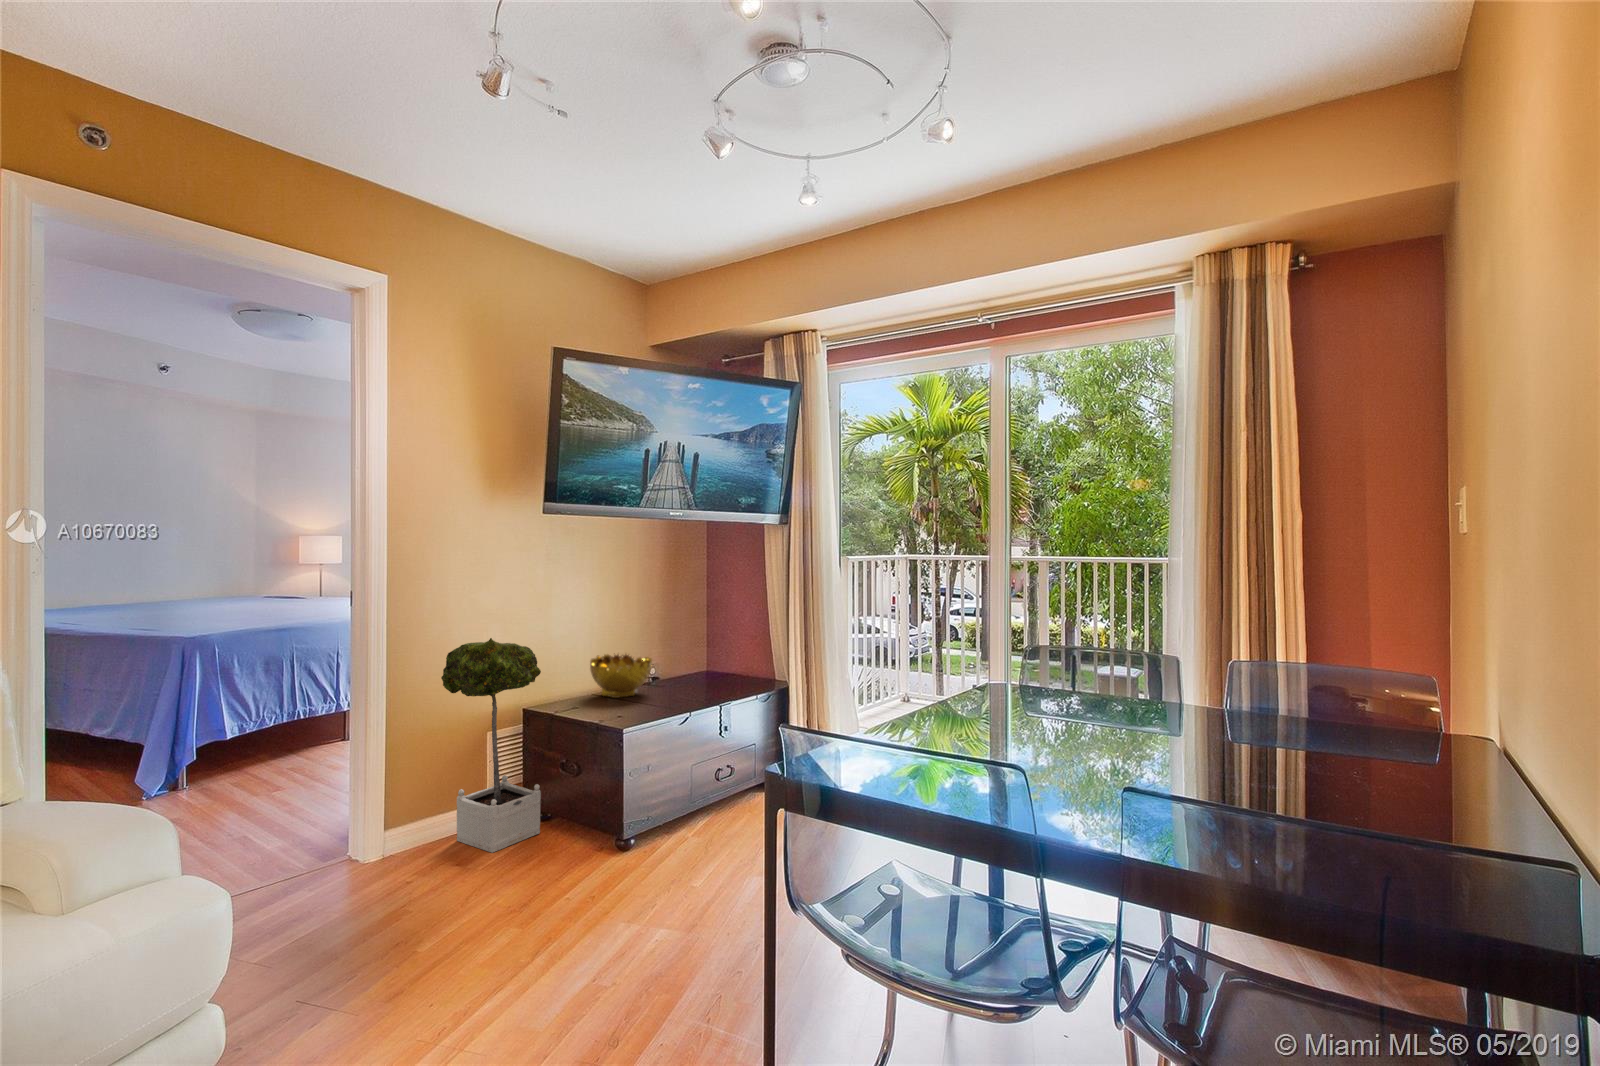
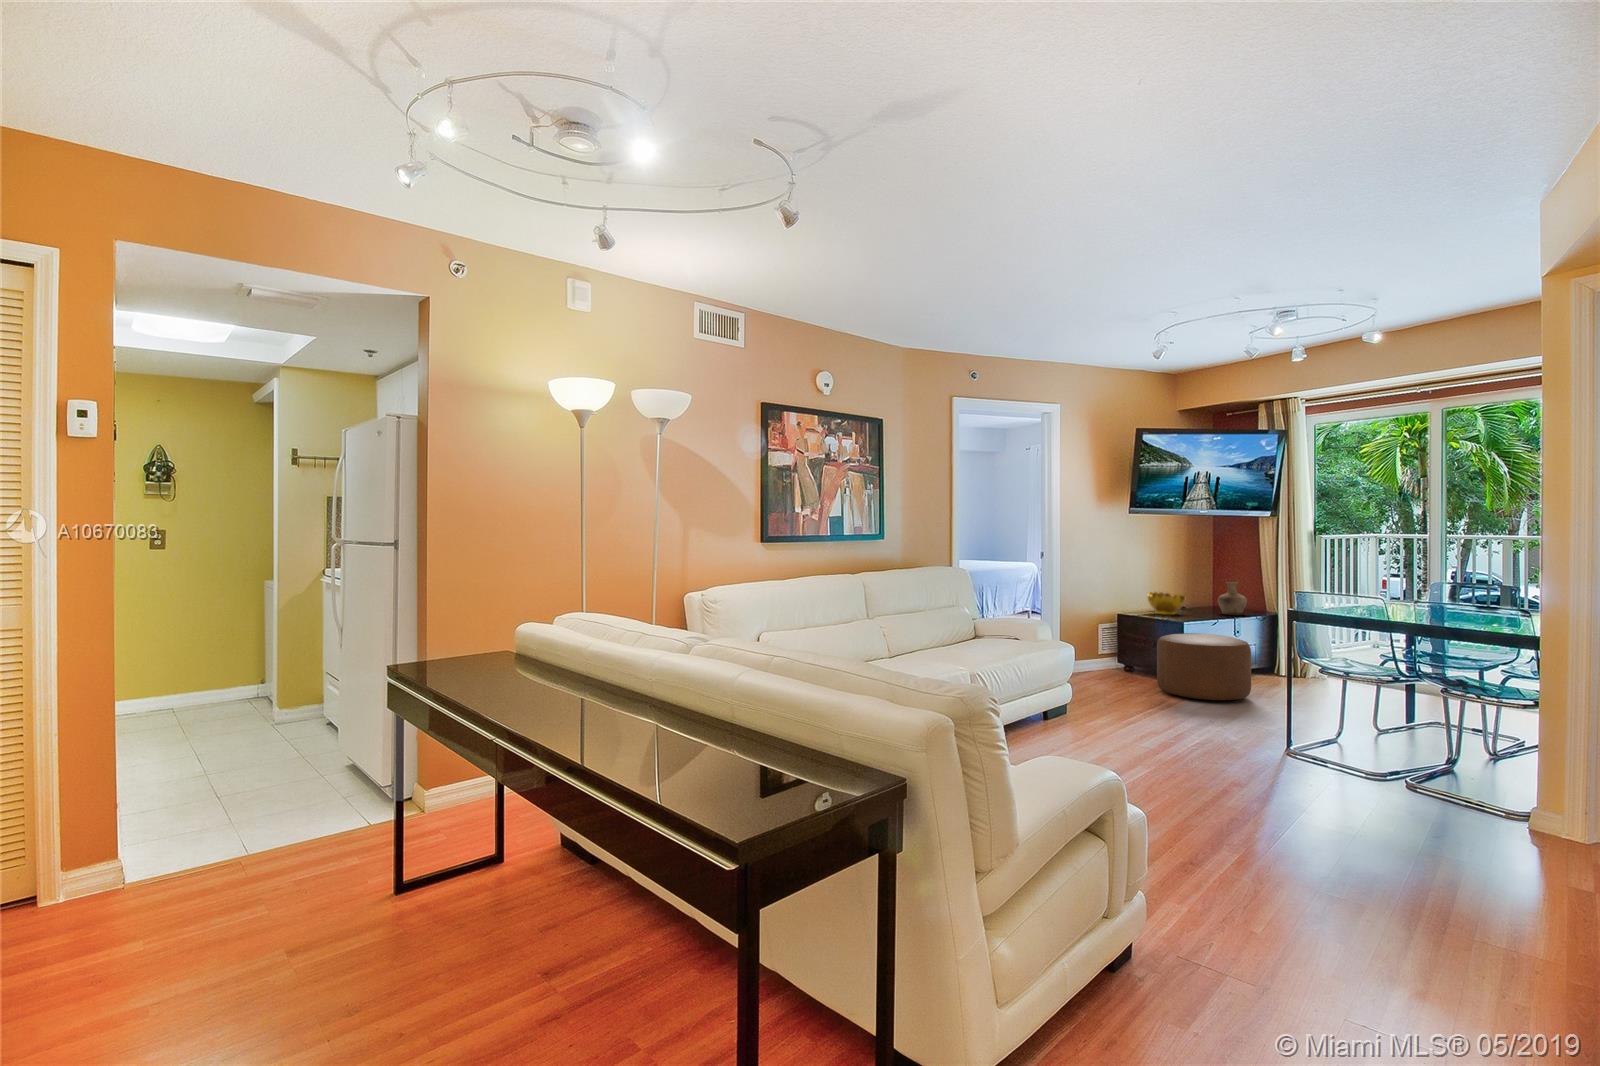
vase: none [705,630,747,687] -> present [1218,582,1247,615]
potted tree: present [441,638,541,853] -> none [1083,575,1132,677]
ottoman: none [553,755,732,929] -> present [1157,633,1251,701]

